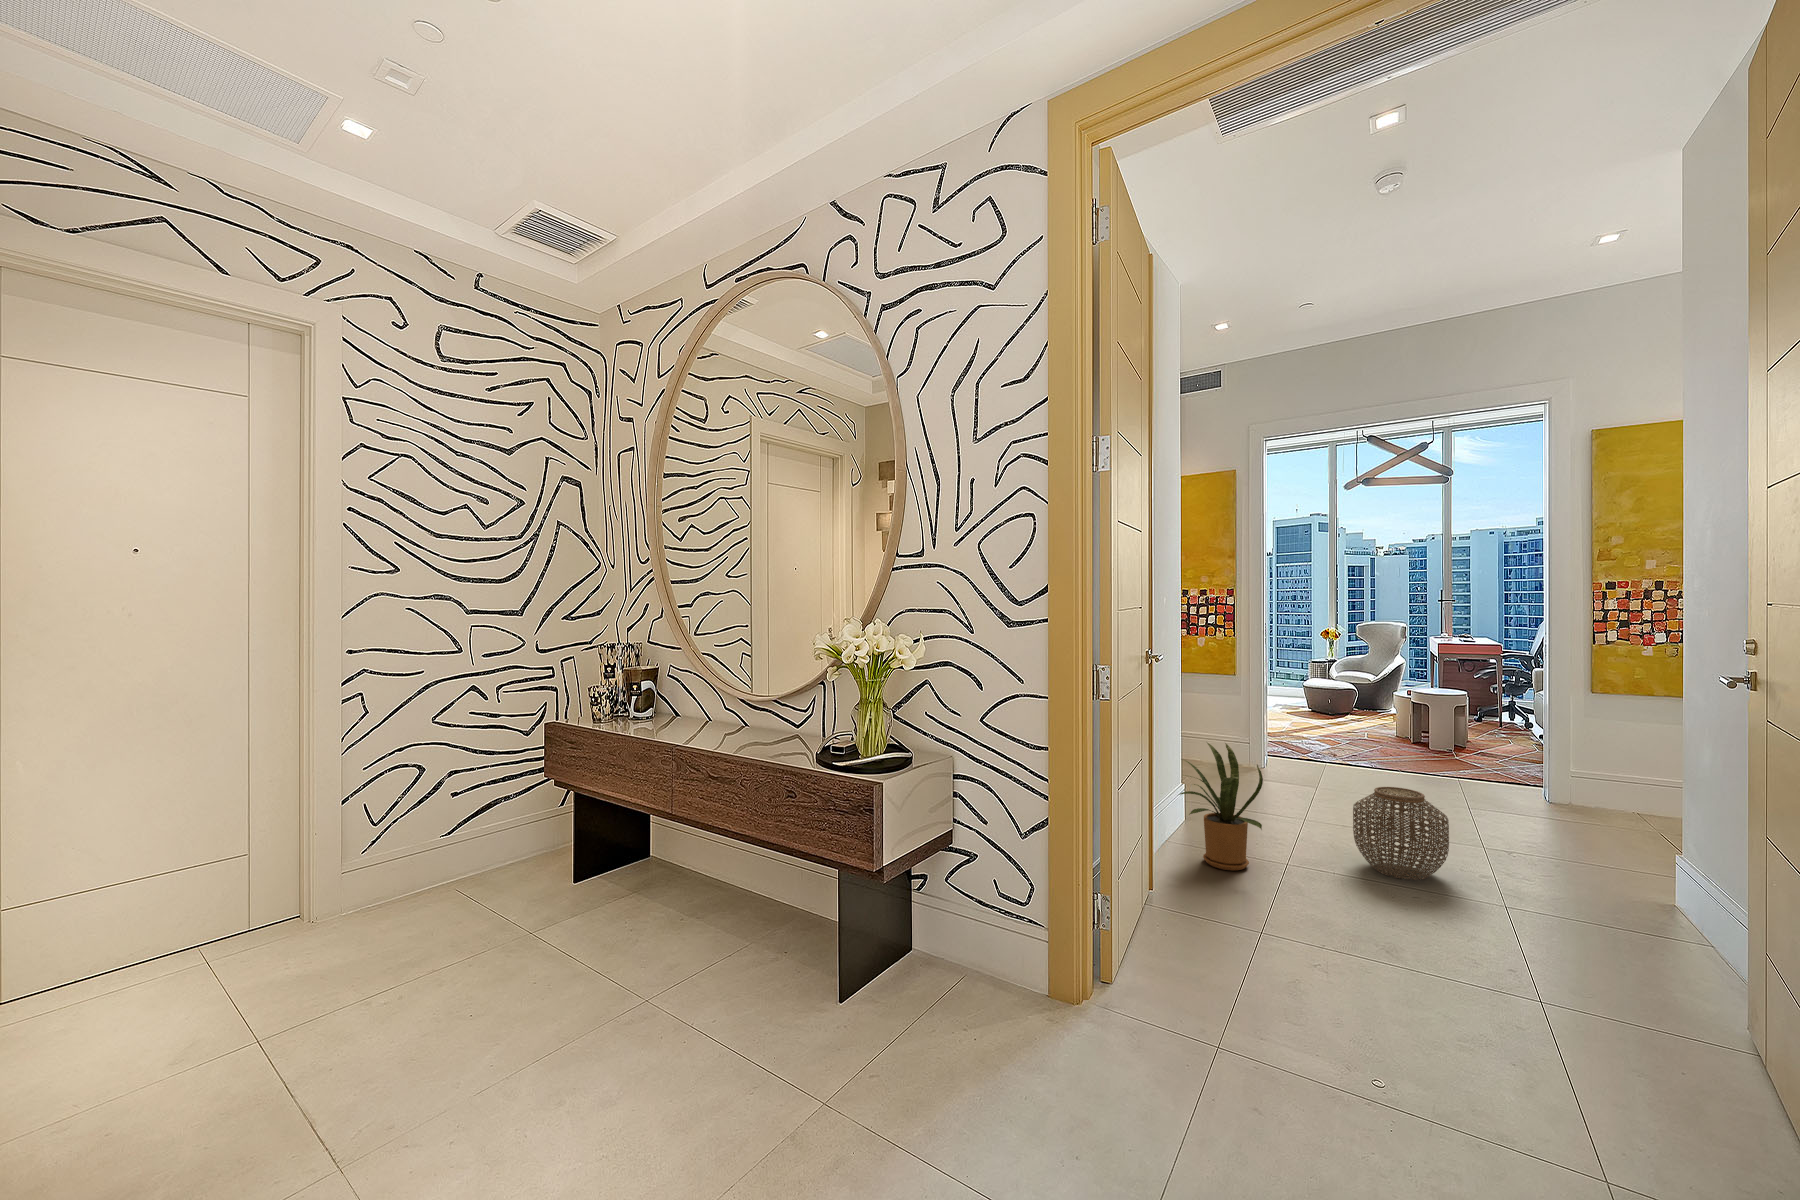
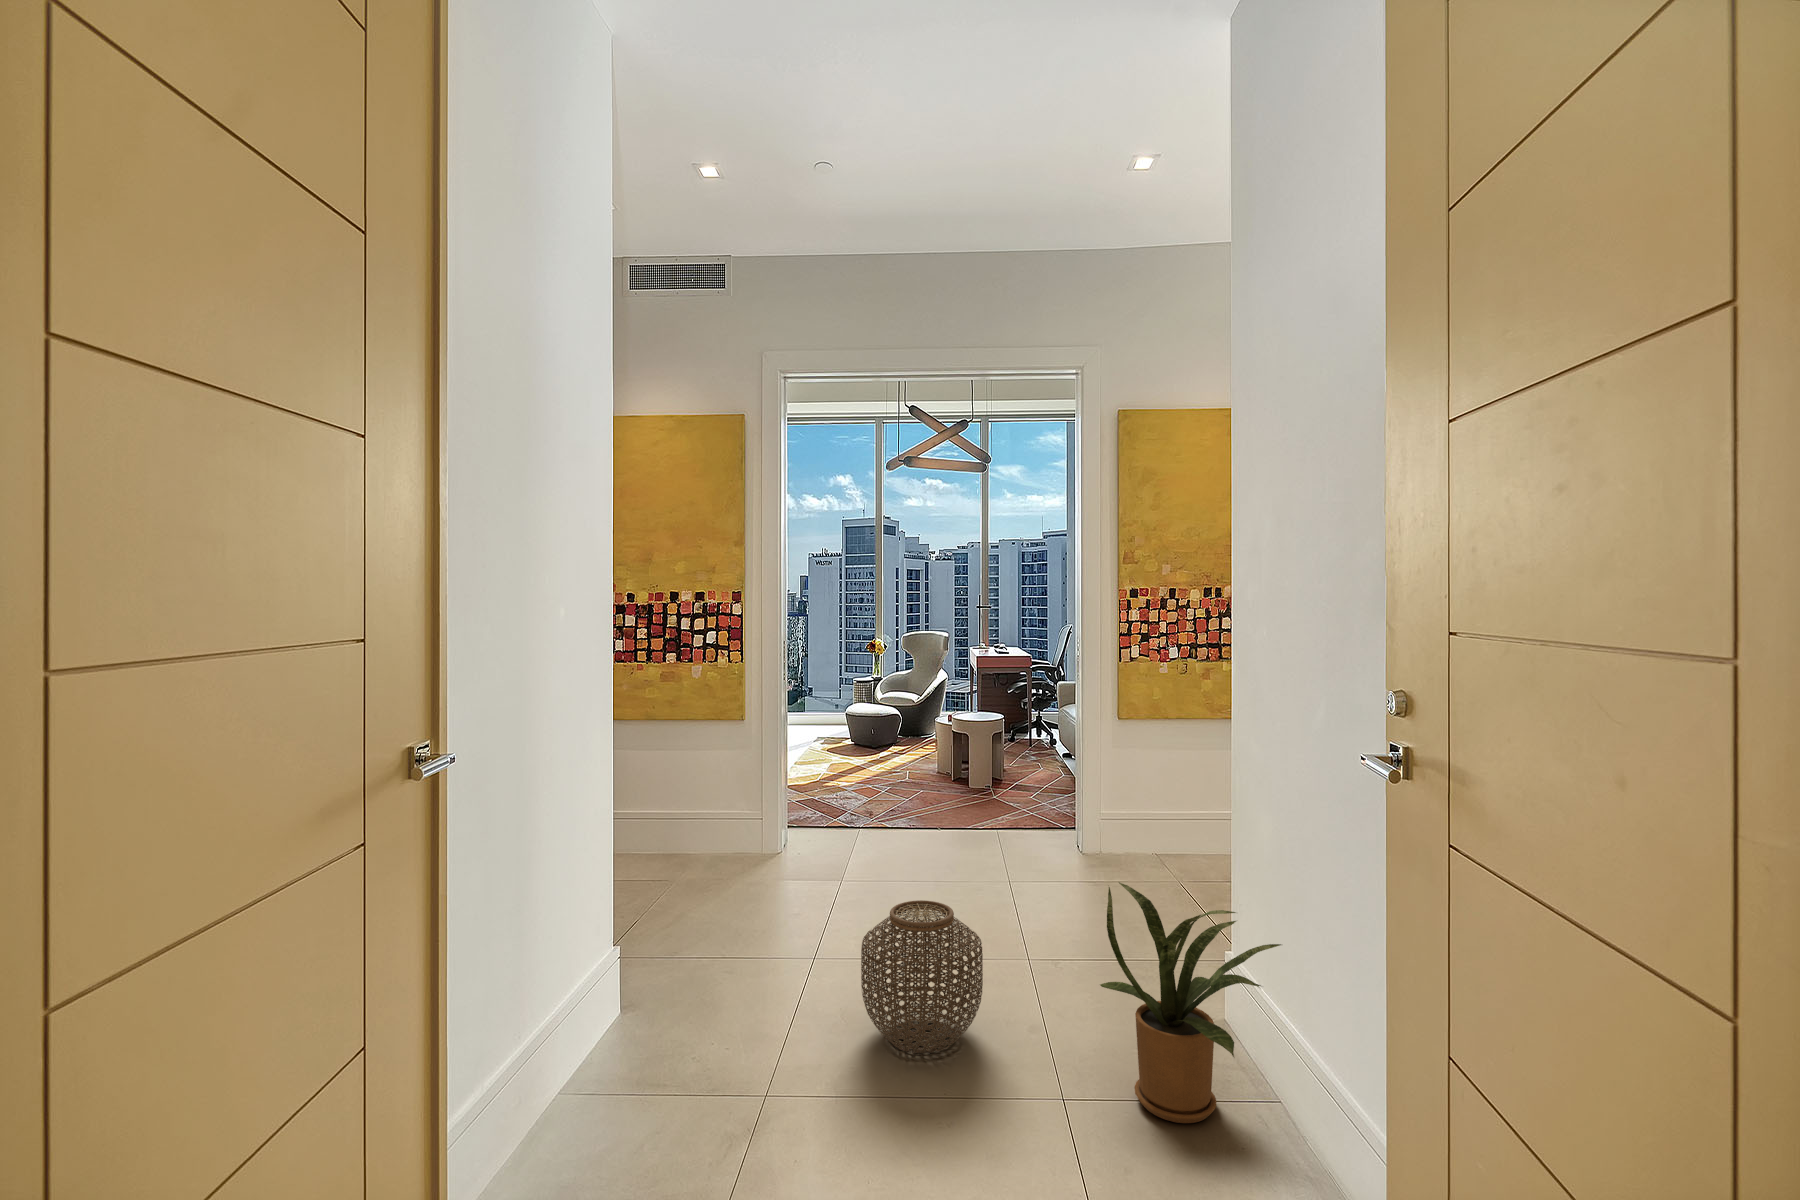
house plant: present [1179,743,1263,870] -> present [1100,882,1281,1123]

